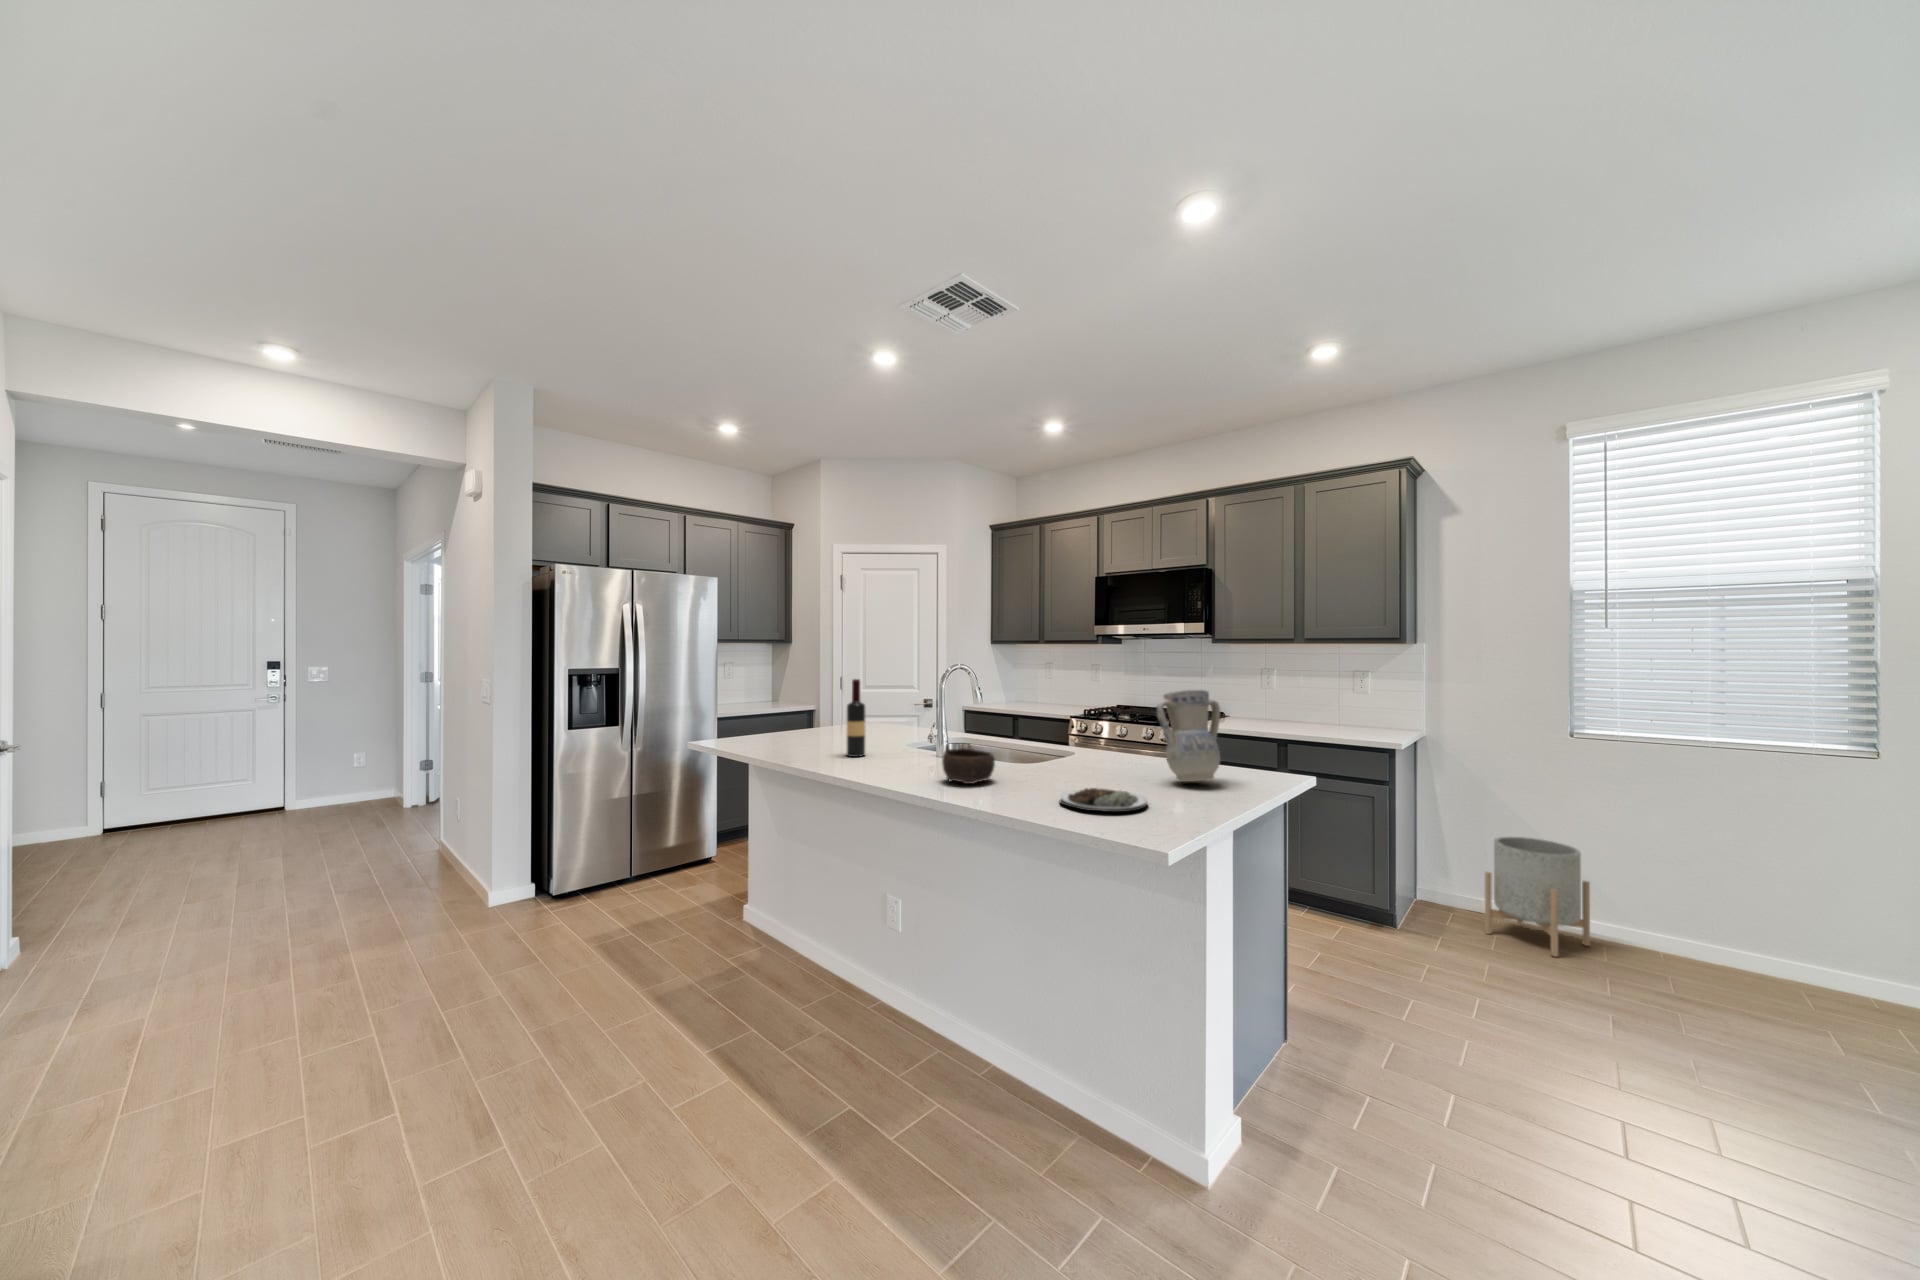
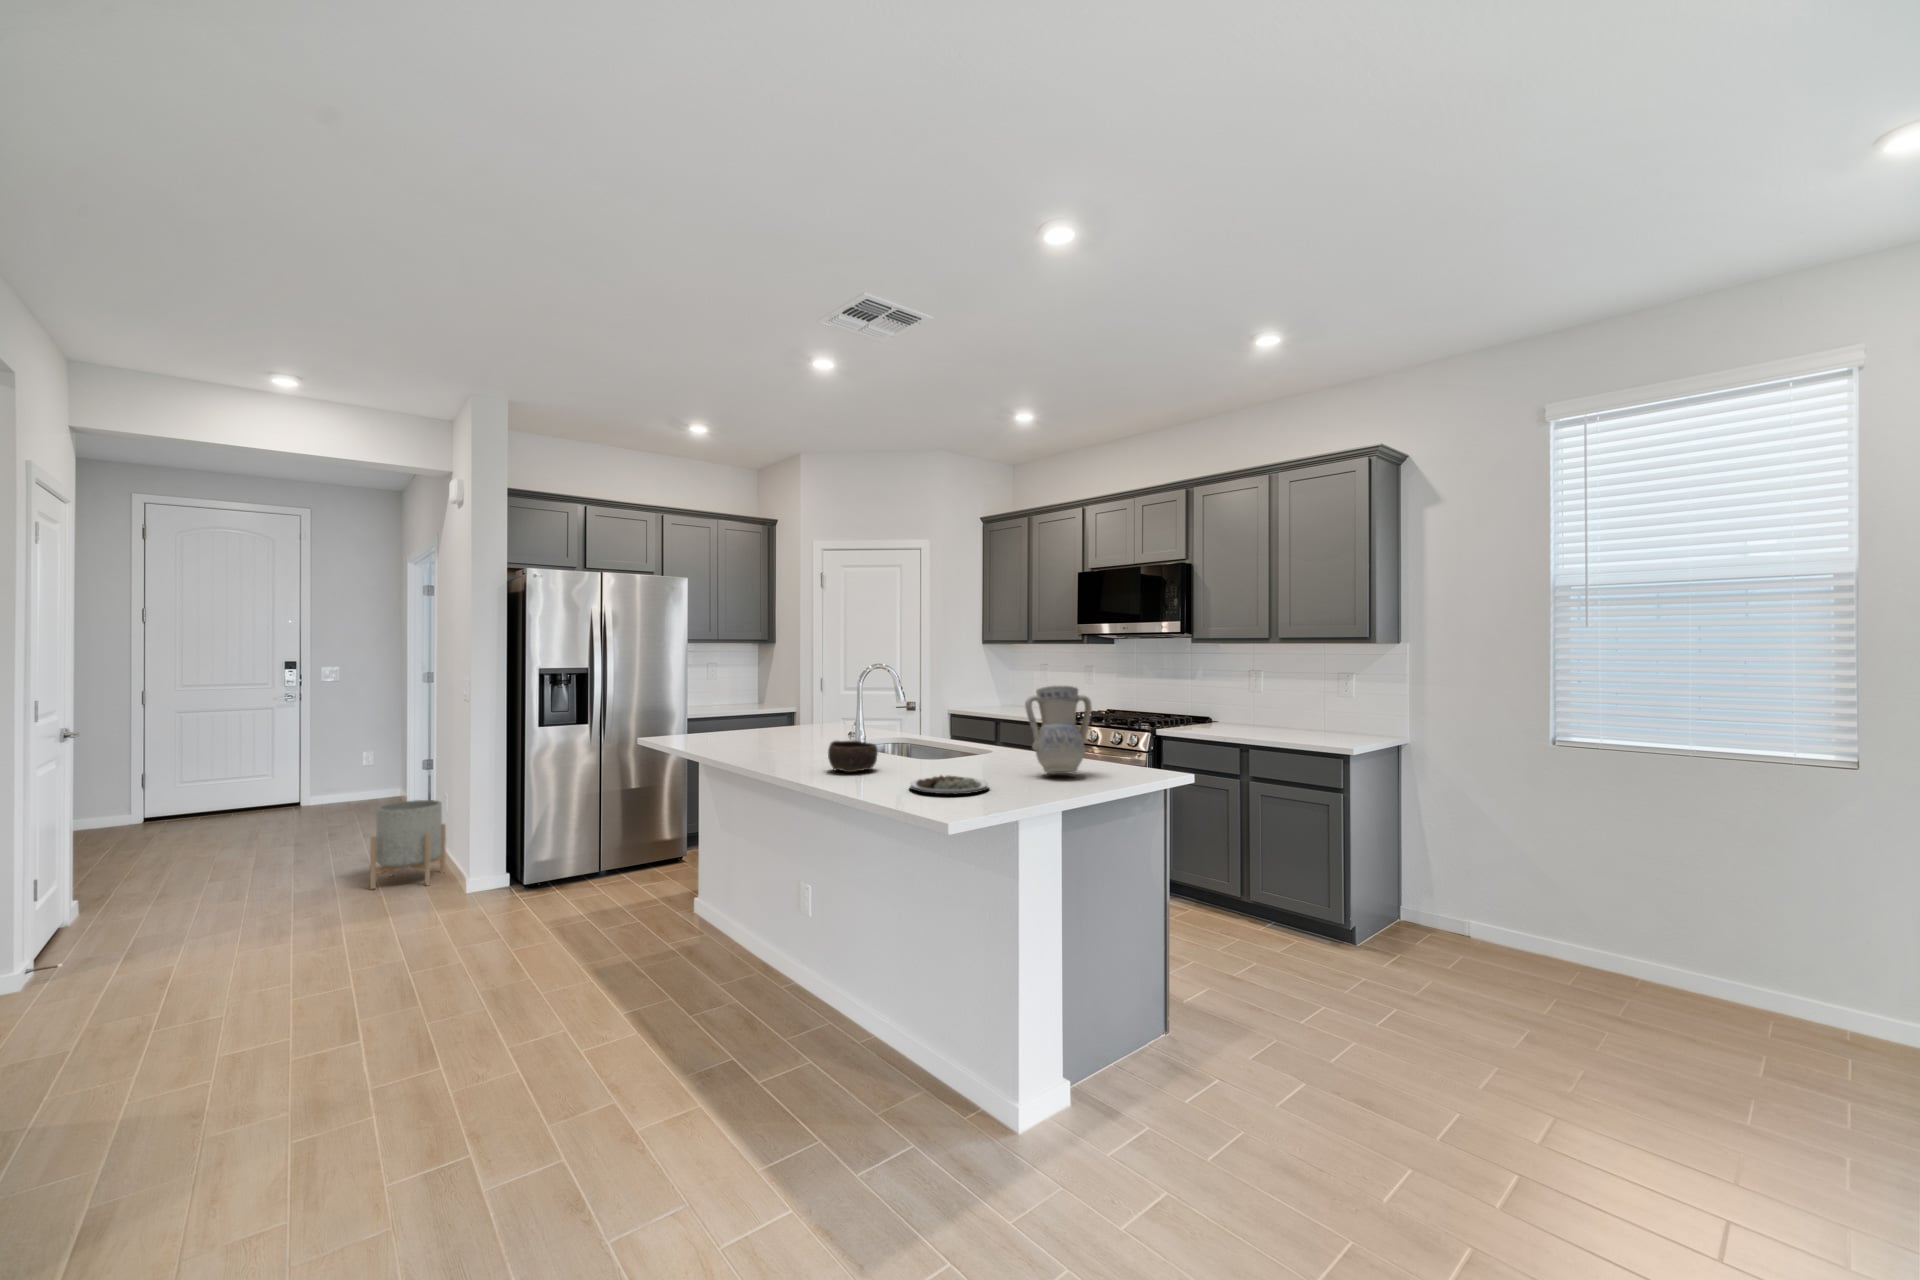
wine bottle: present [847,679,865,757] -> none [768,677,786,751]
planter: present [1485,837,1590,957] -> present [370,800,446,889]

